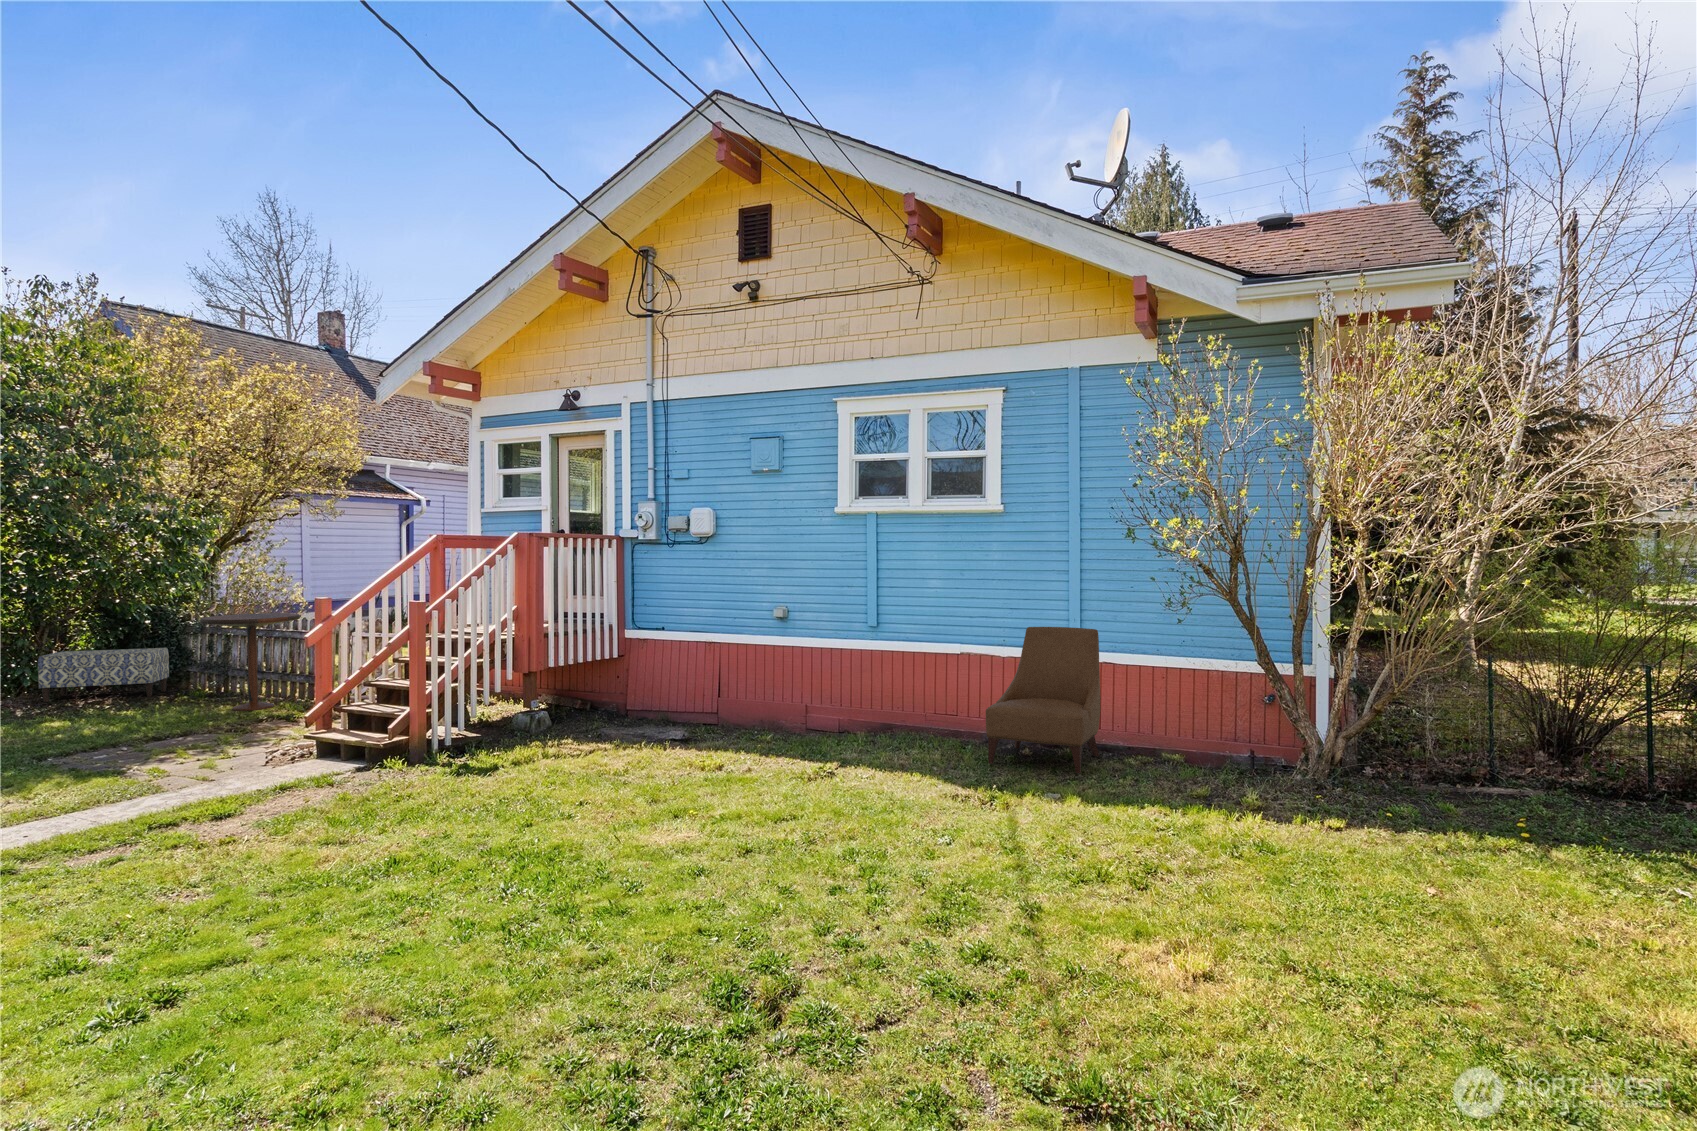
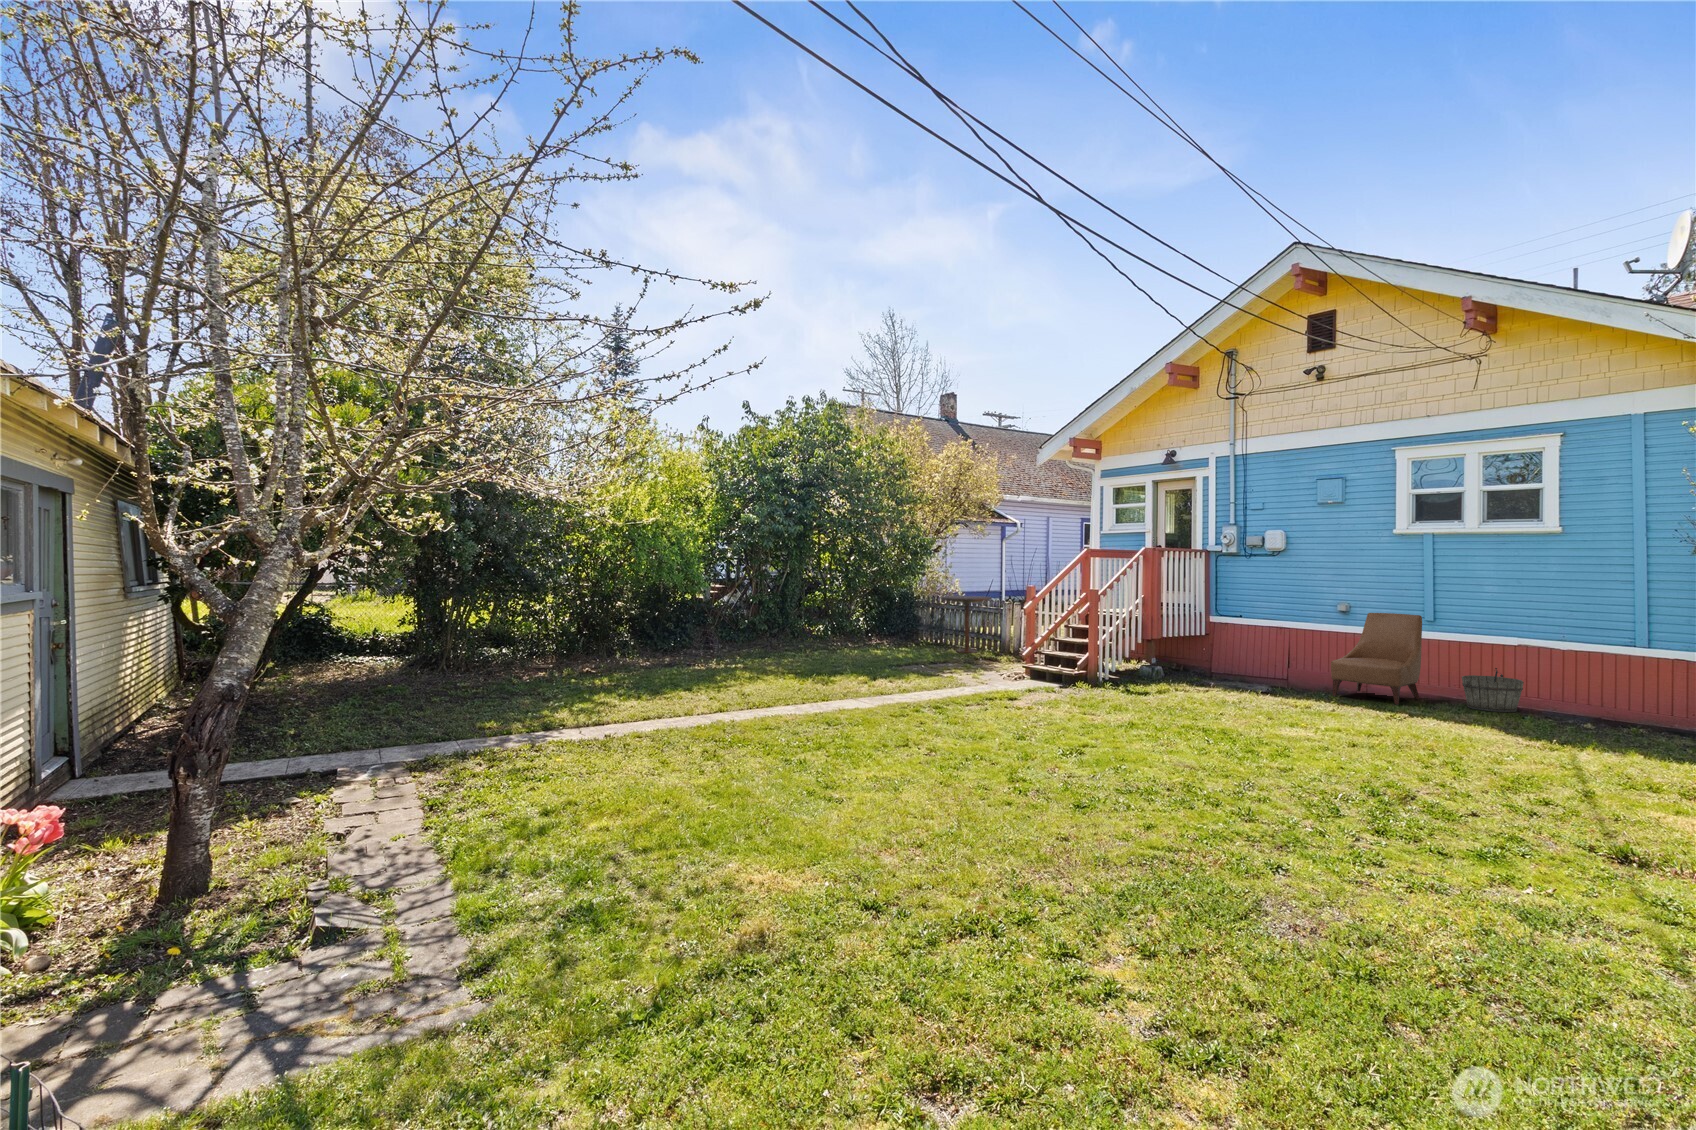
chair: present [986,627,1101,774] -> present [1331,613,1422,705]
bench: present [38,648,169,702] -> none [852,614,909,642]
wooden bucket: none [909,687,973,745] -> present [1462,668,1524,712]

